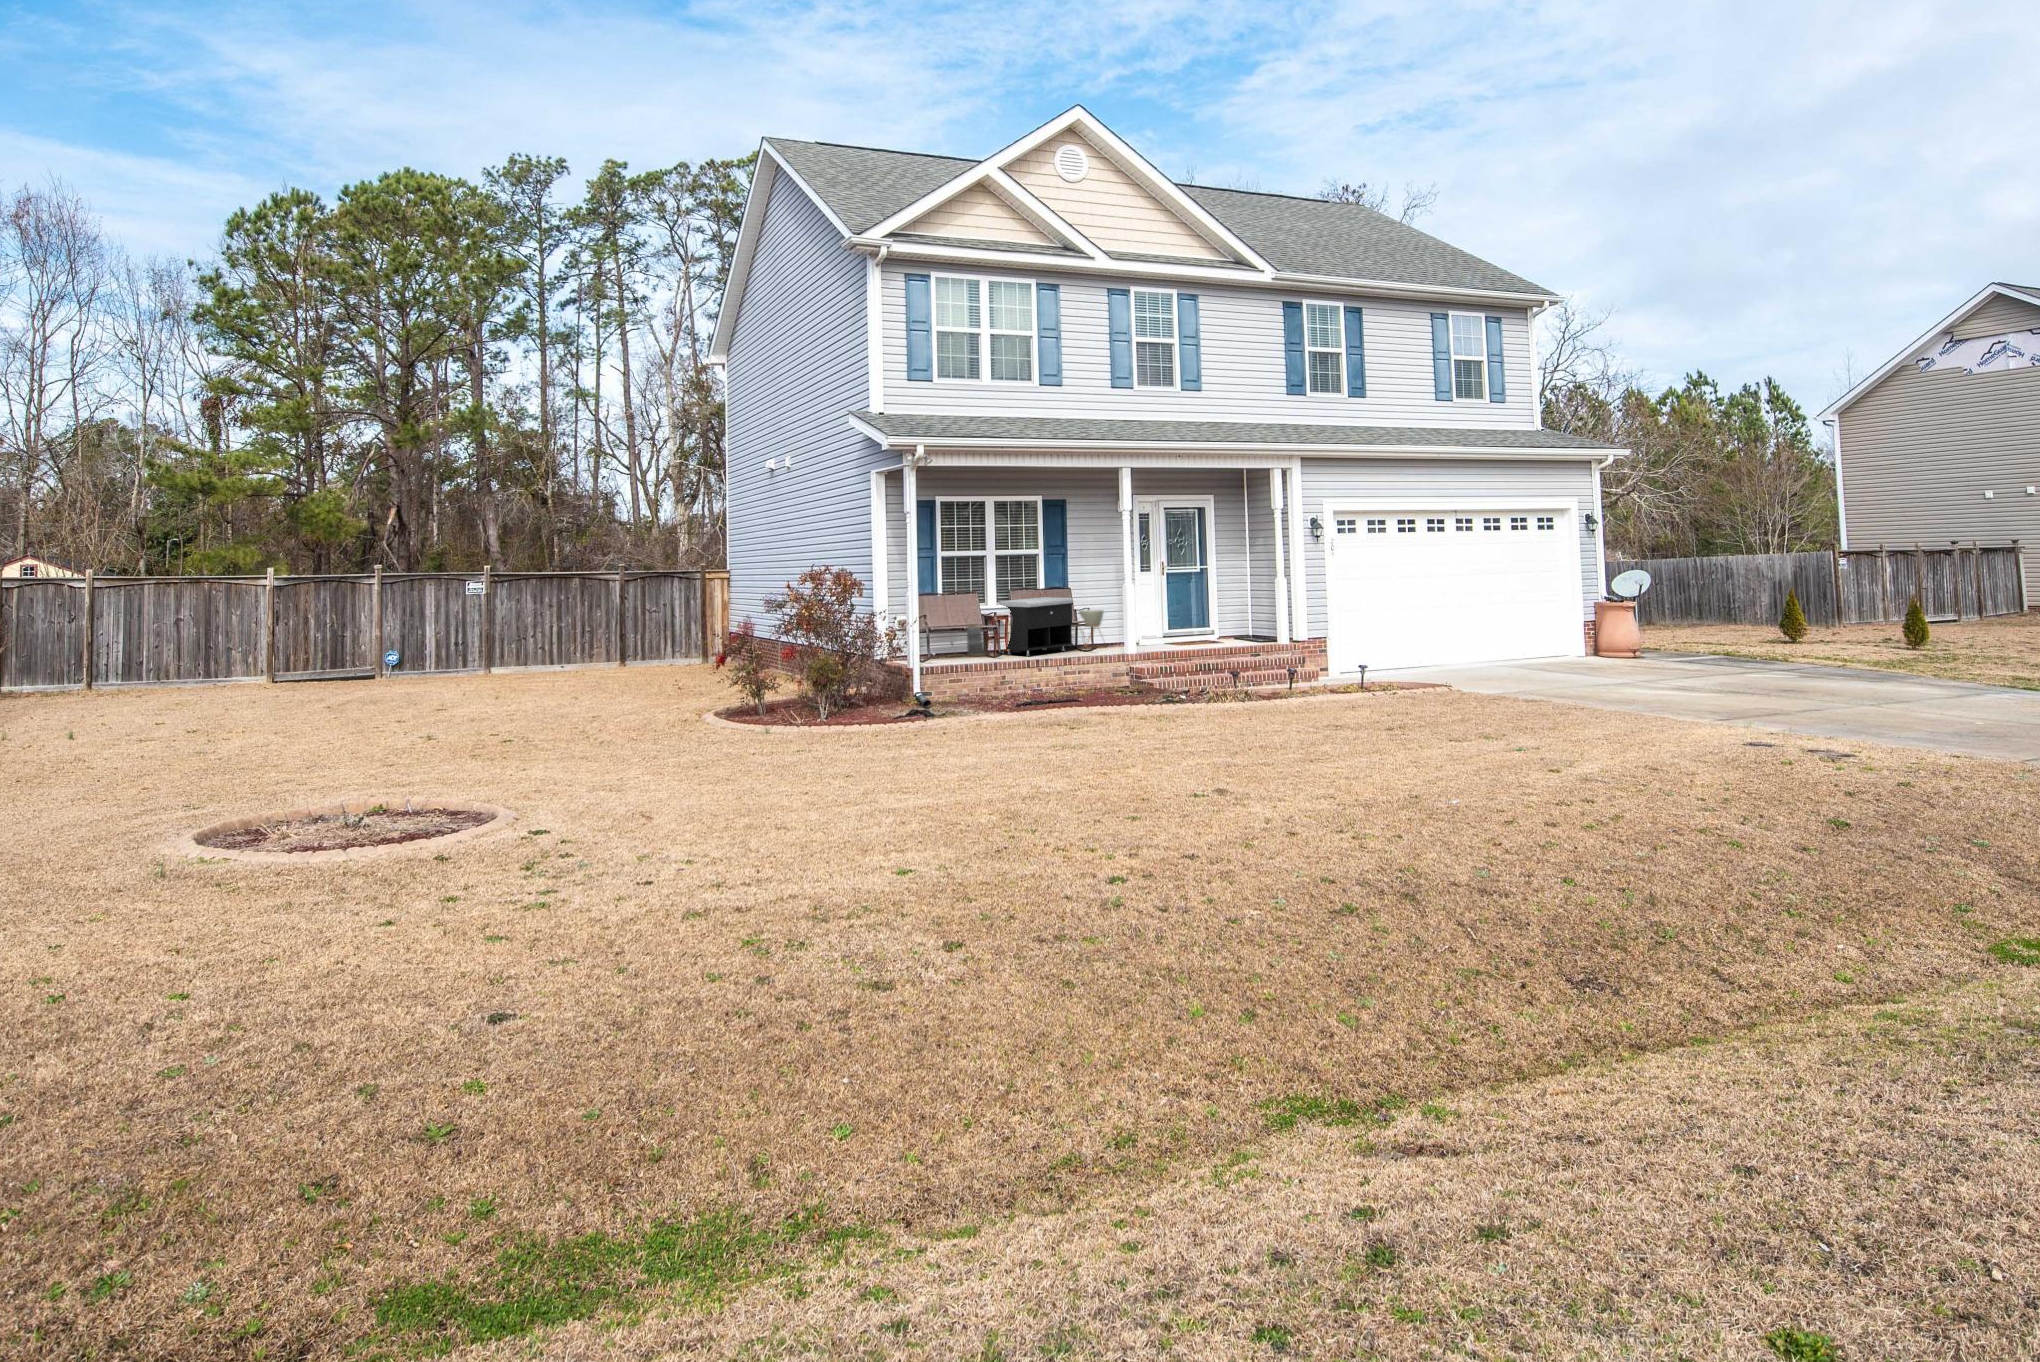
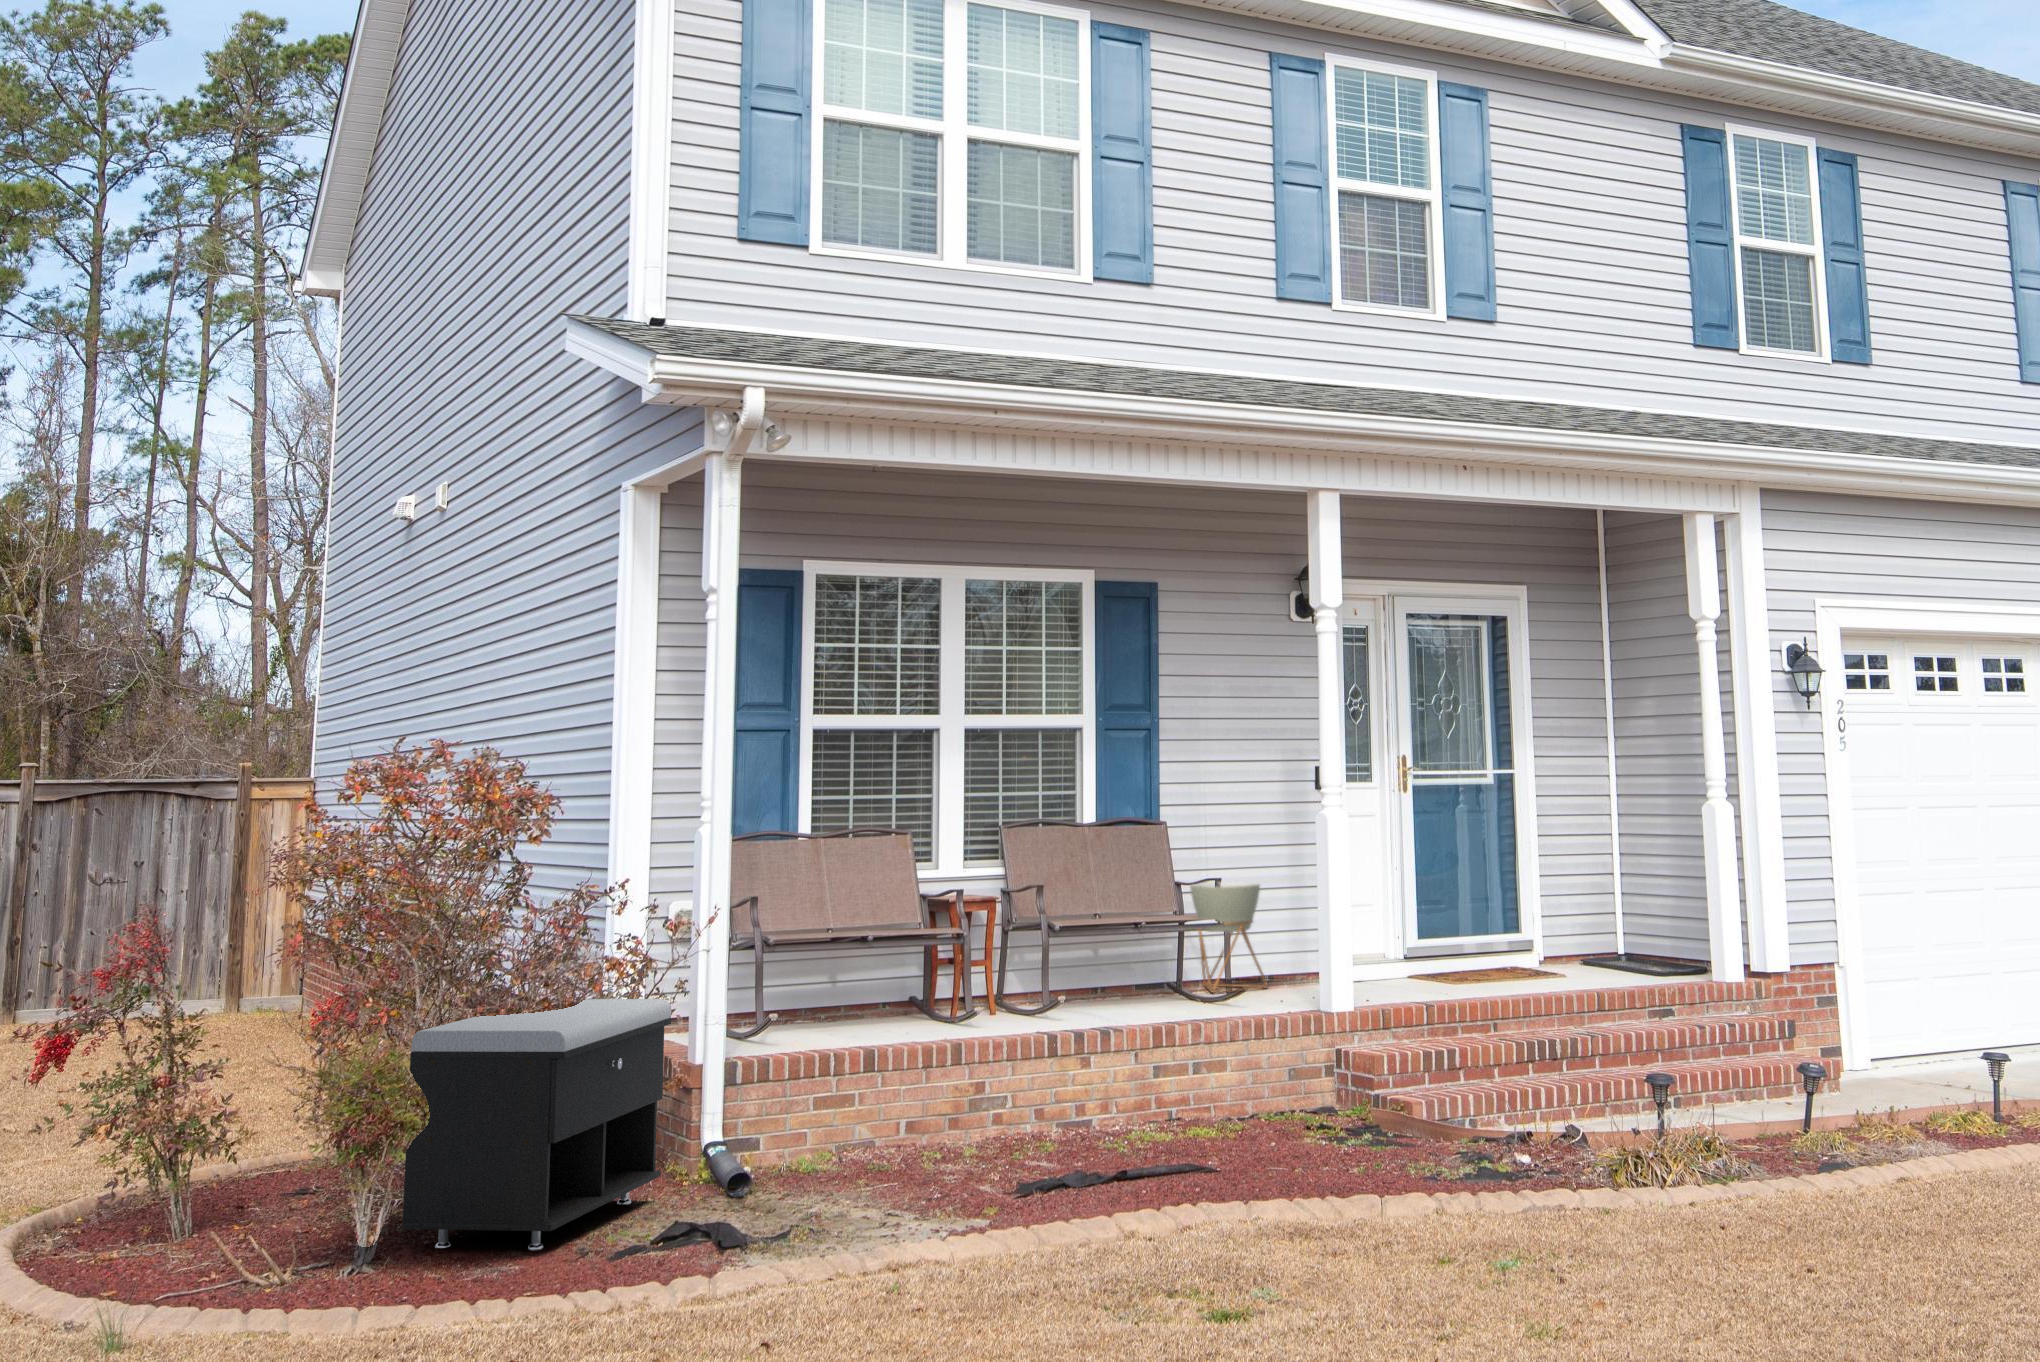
storage bench: present [998,597,1073,656] -> present [402,999,671,1250]
basket: present [967,625,987,656] -> none [877,889,935,1018]

